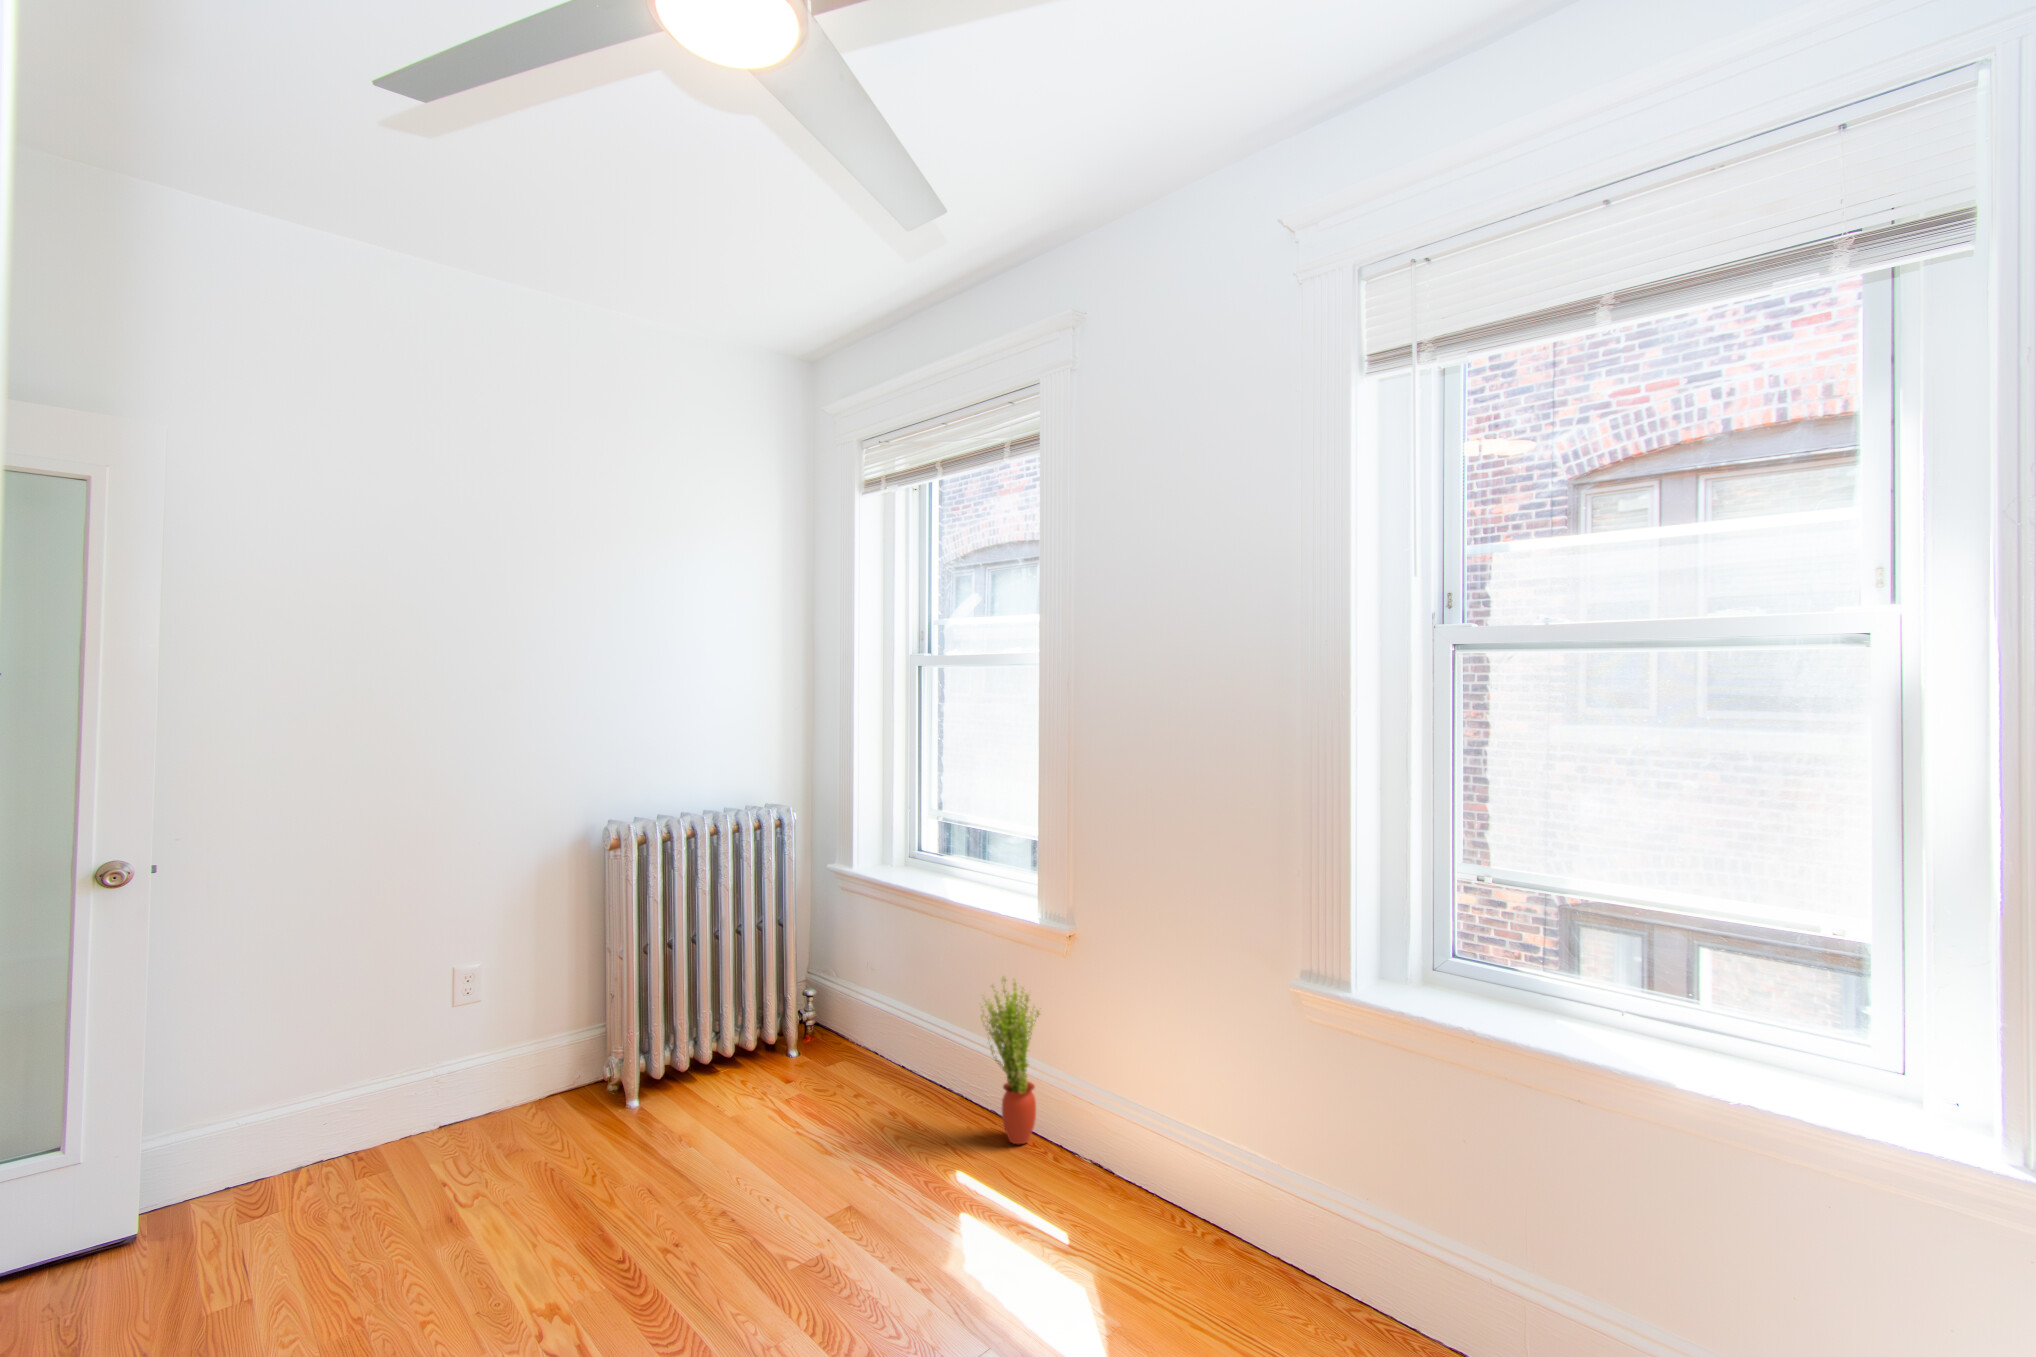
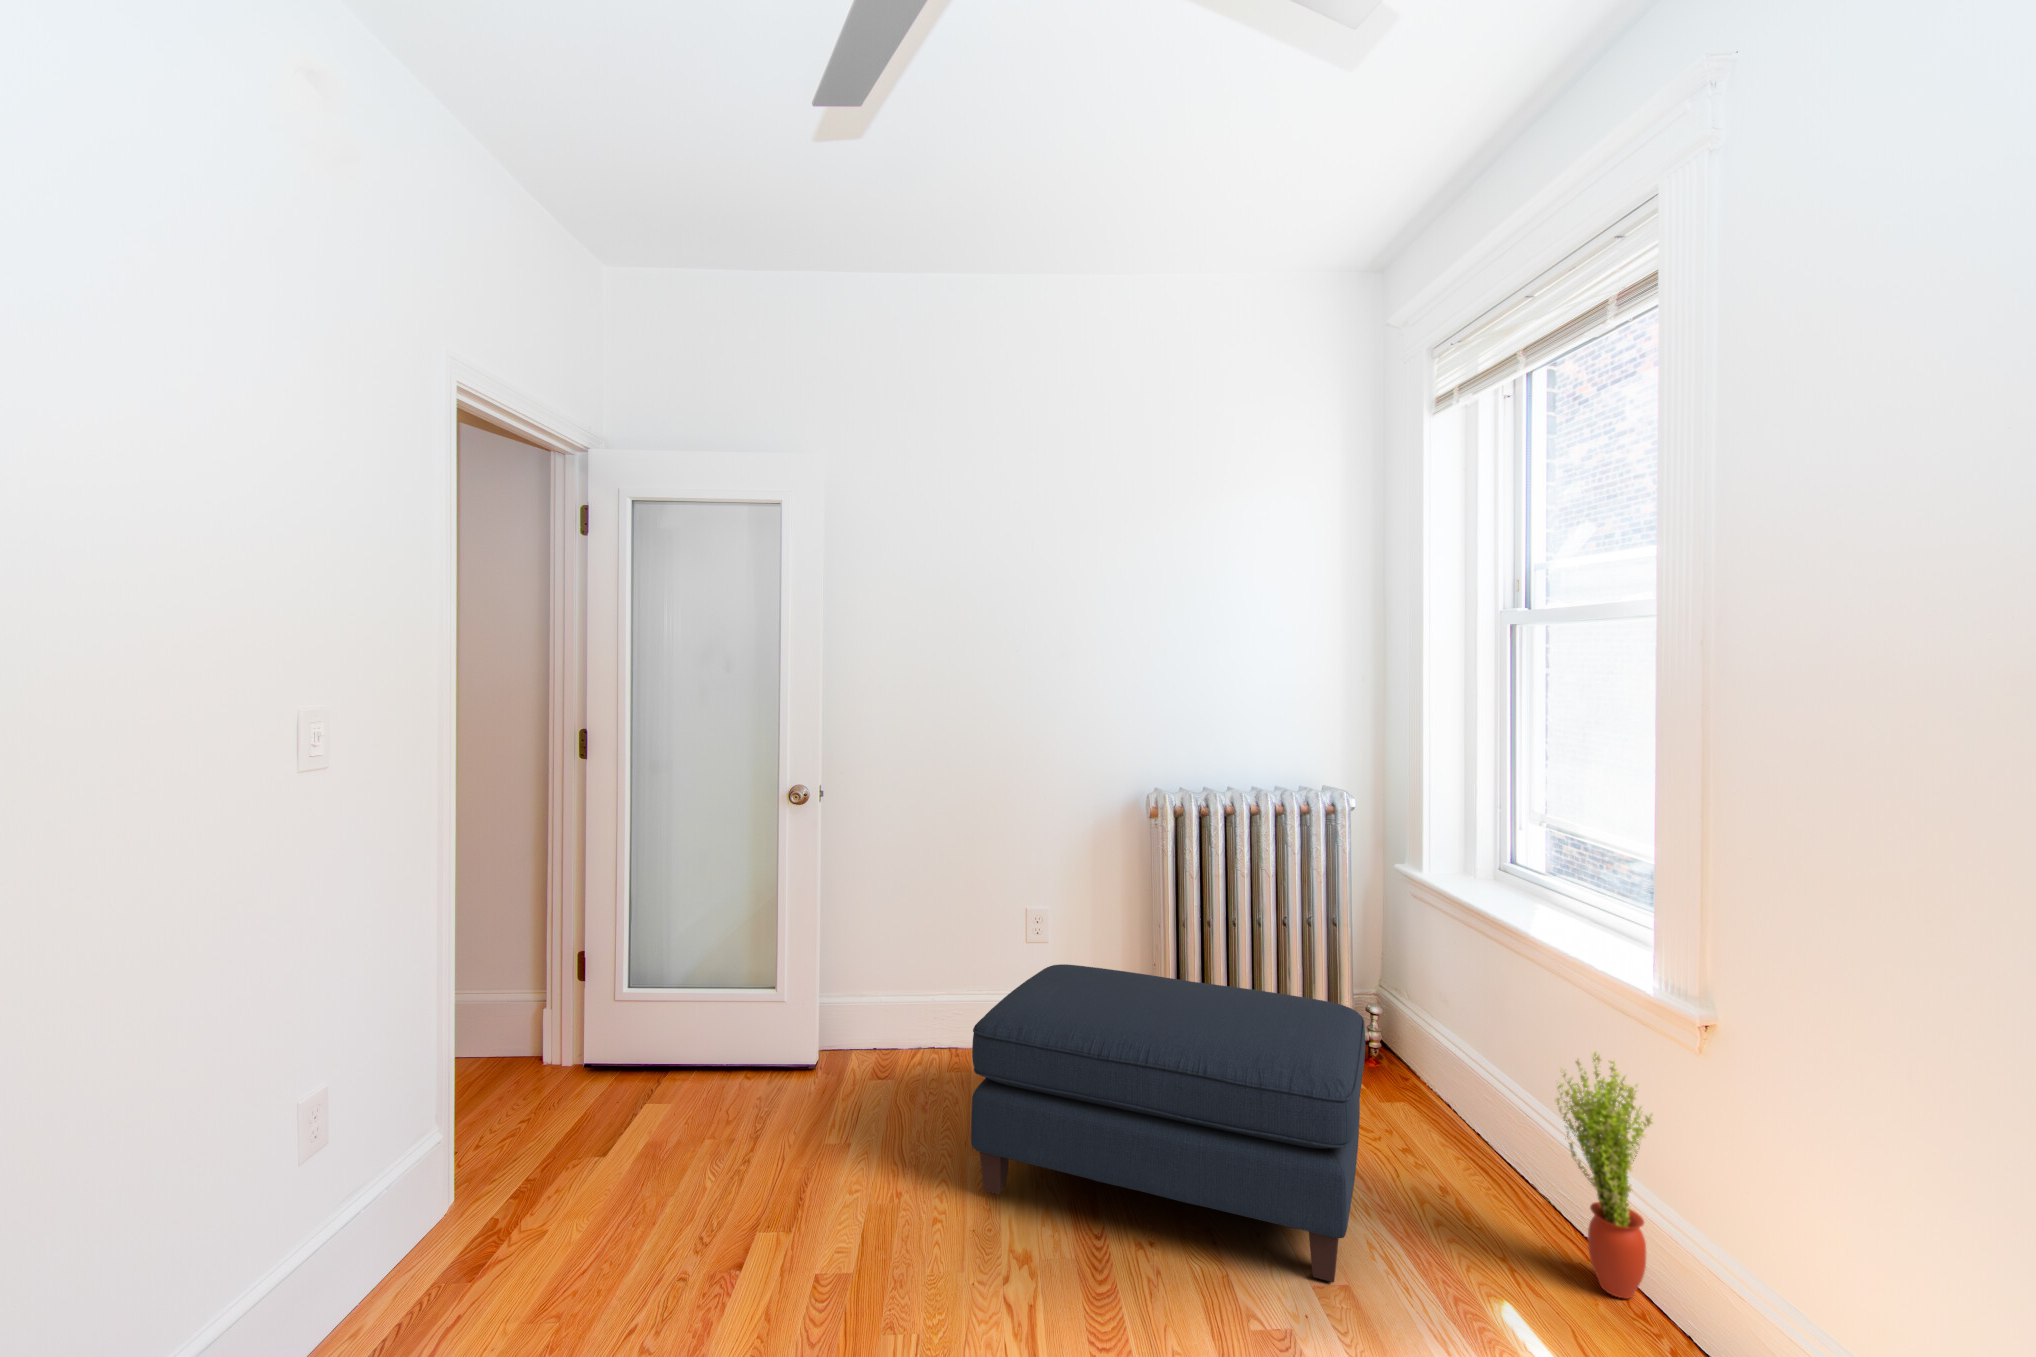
ottoman: none [464,987,855,1268] -> present [971,964,1365,1282]

